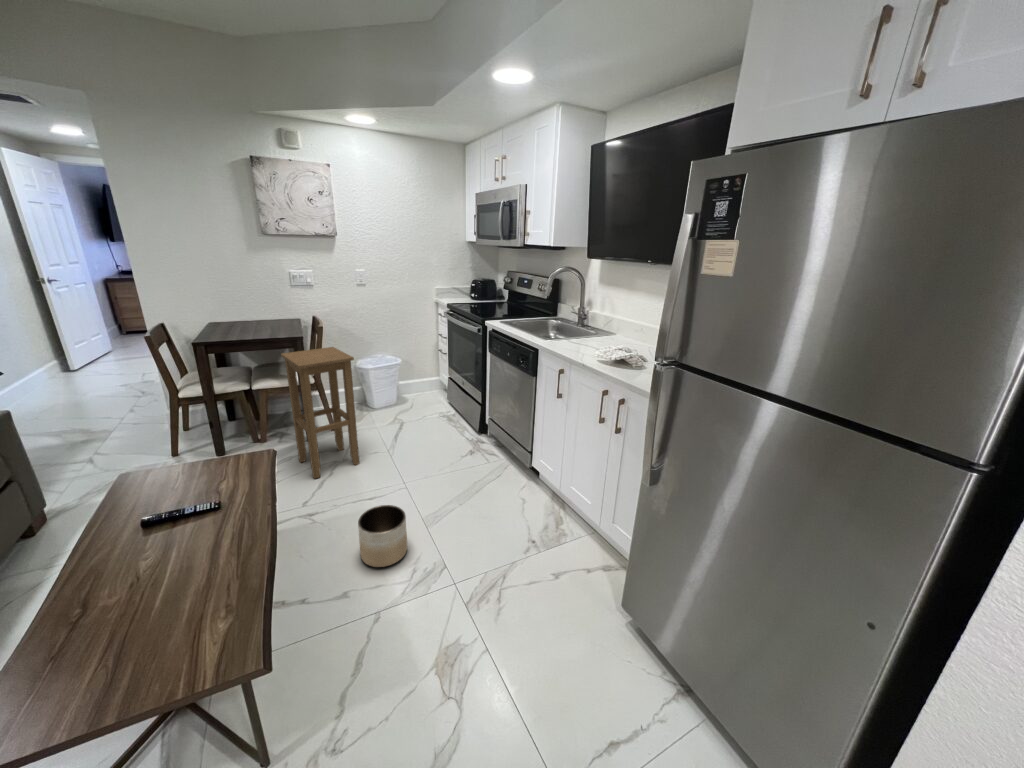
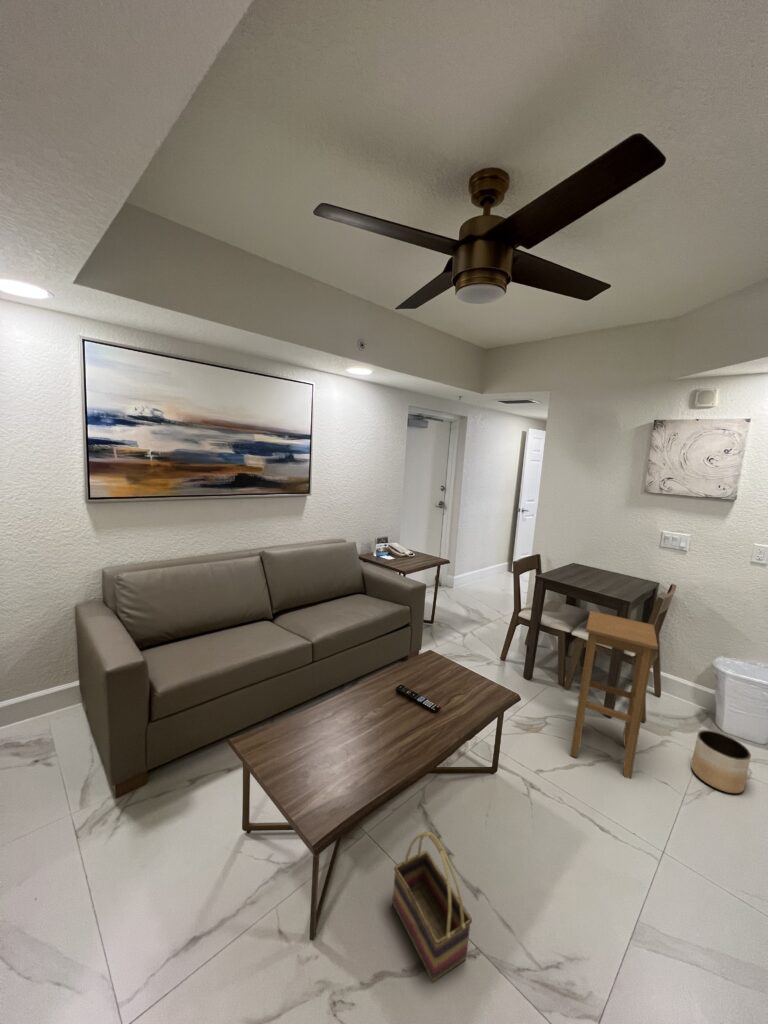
planter: present [358,505,407,567] -> present [691,730,751,793]
basket: none [293,570,377,668] -> present [393,831,472,981]

